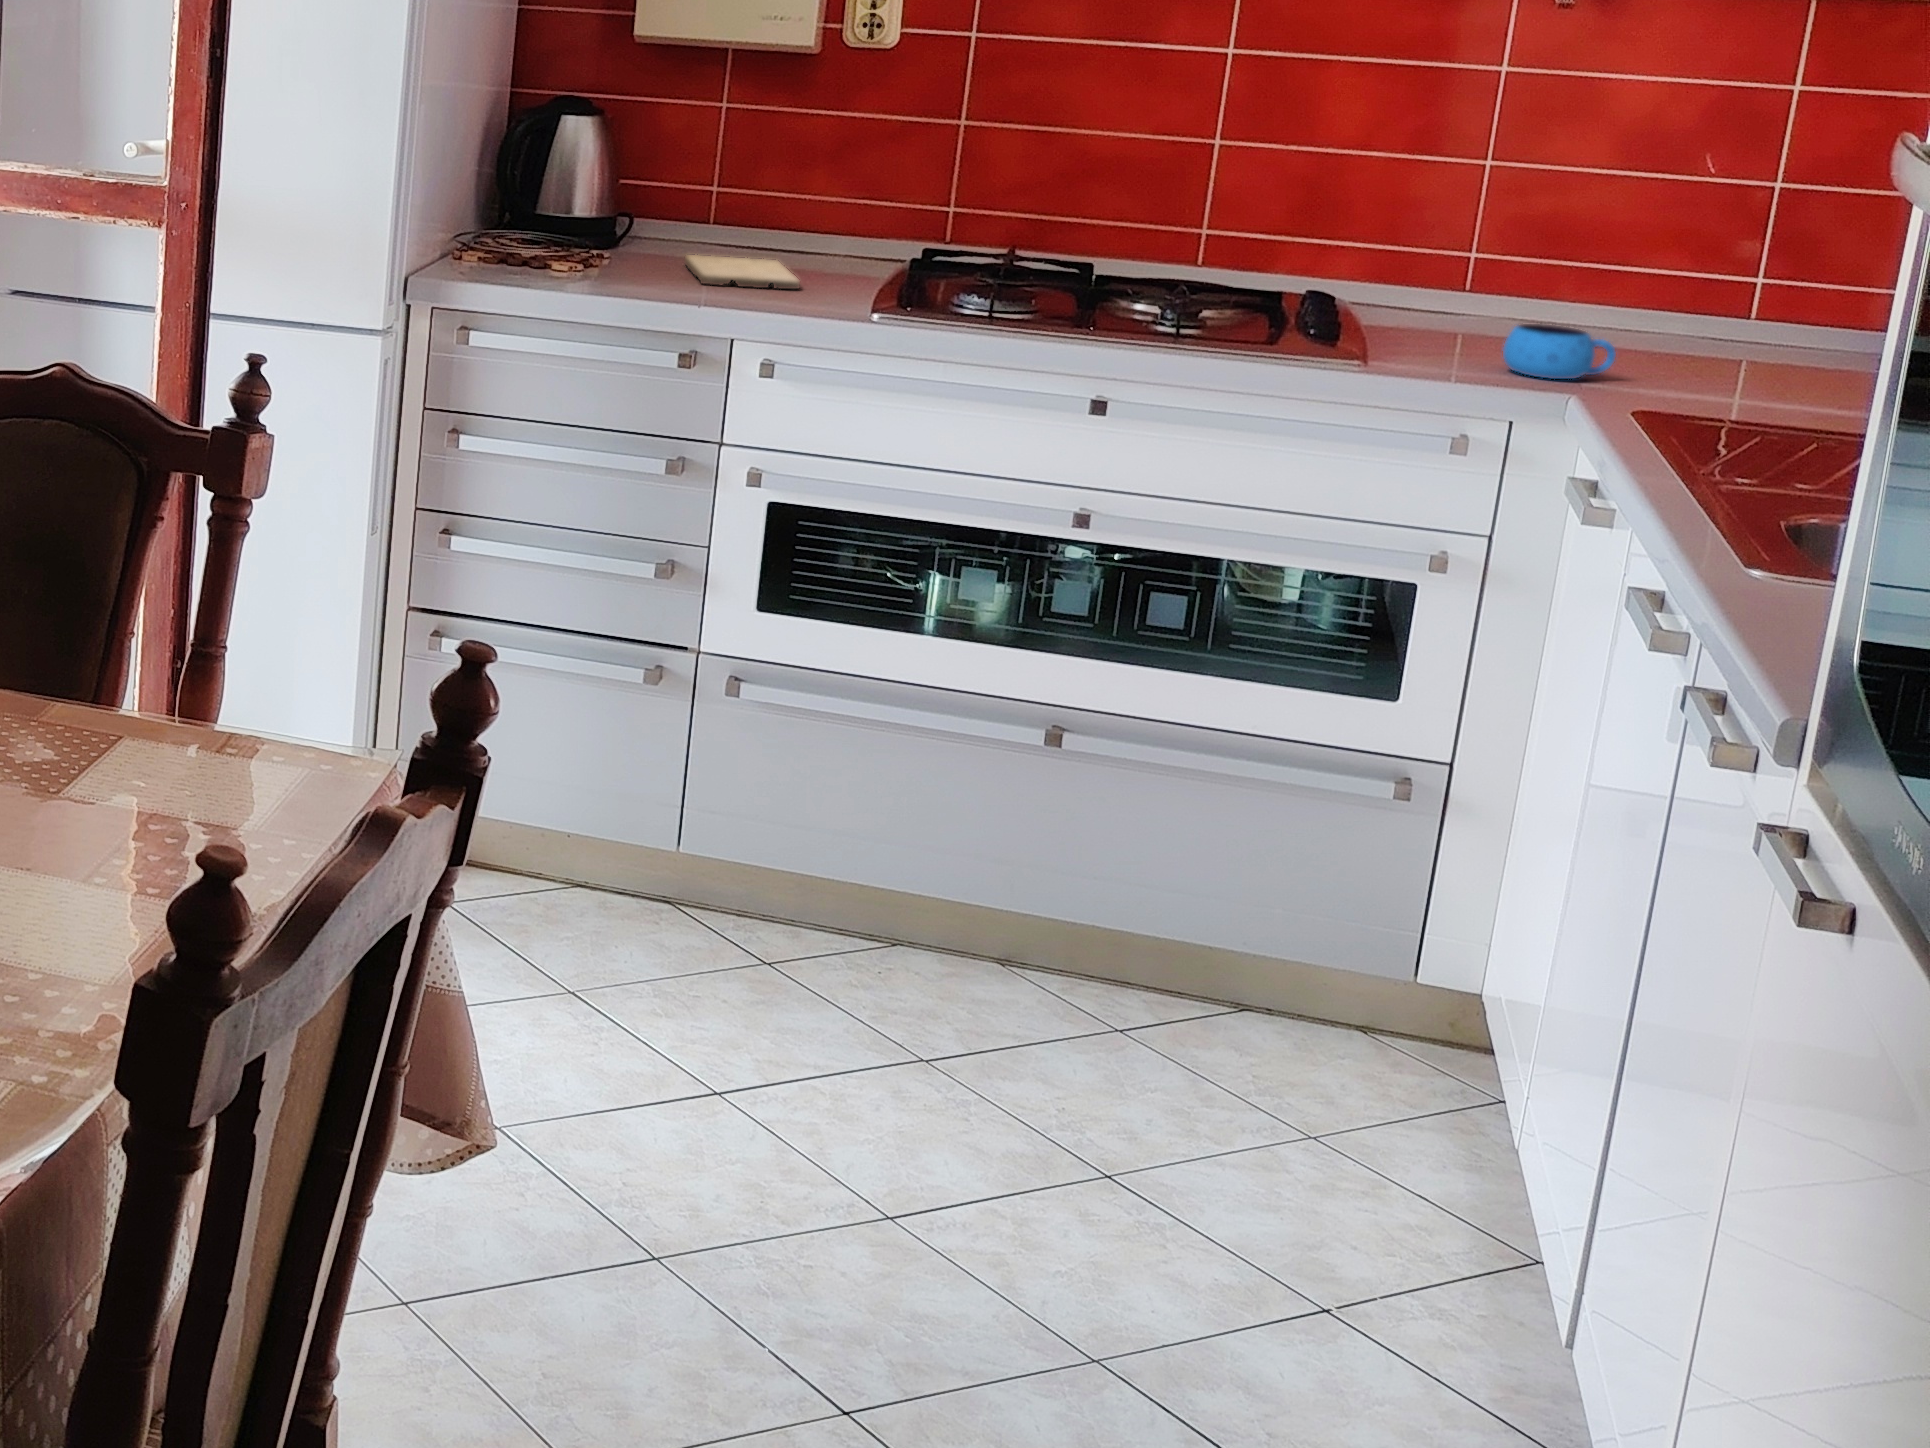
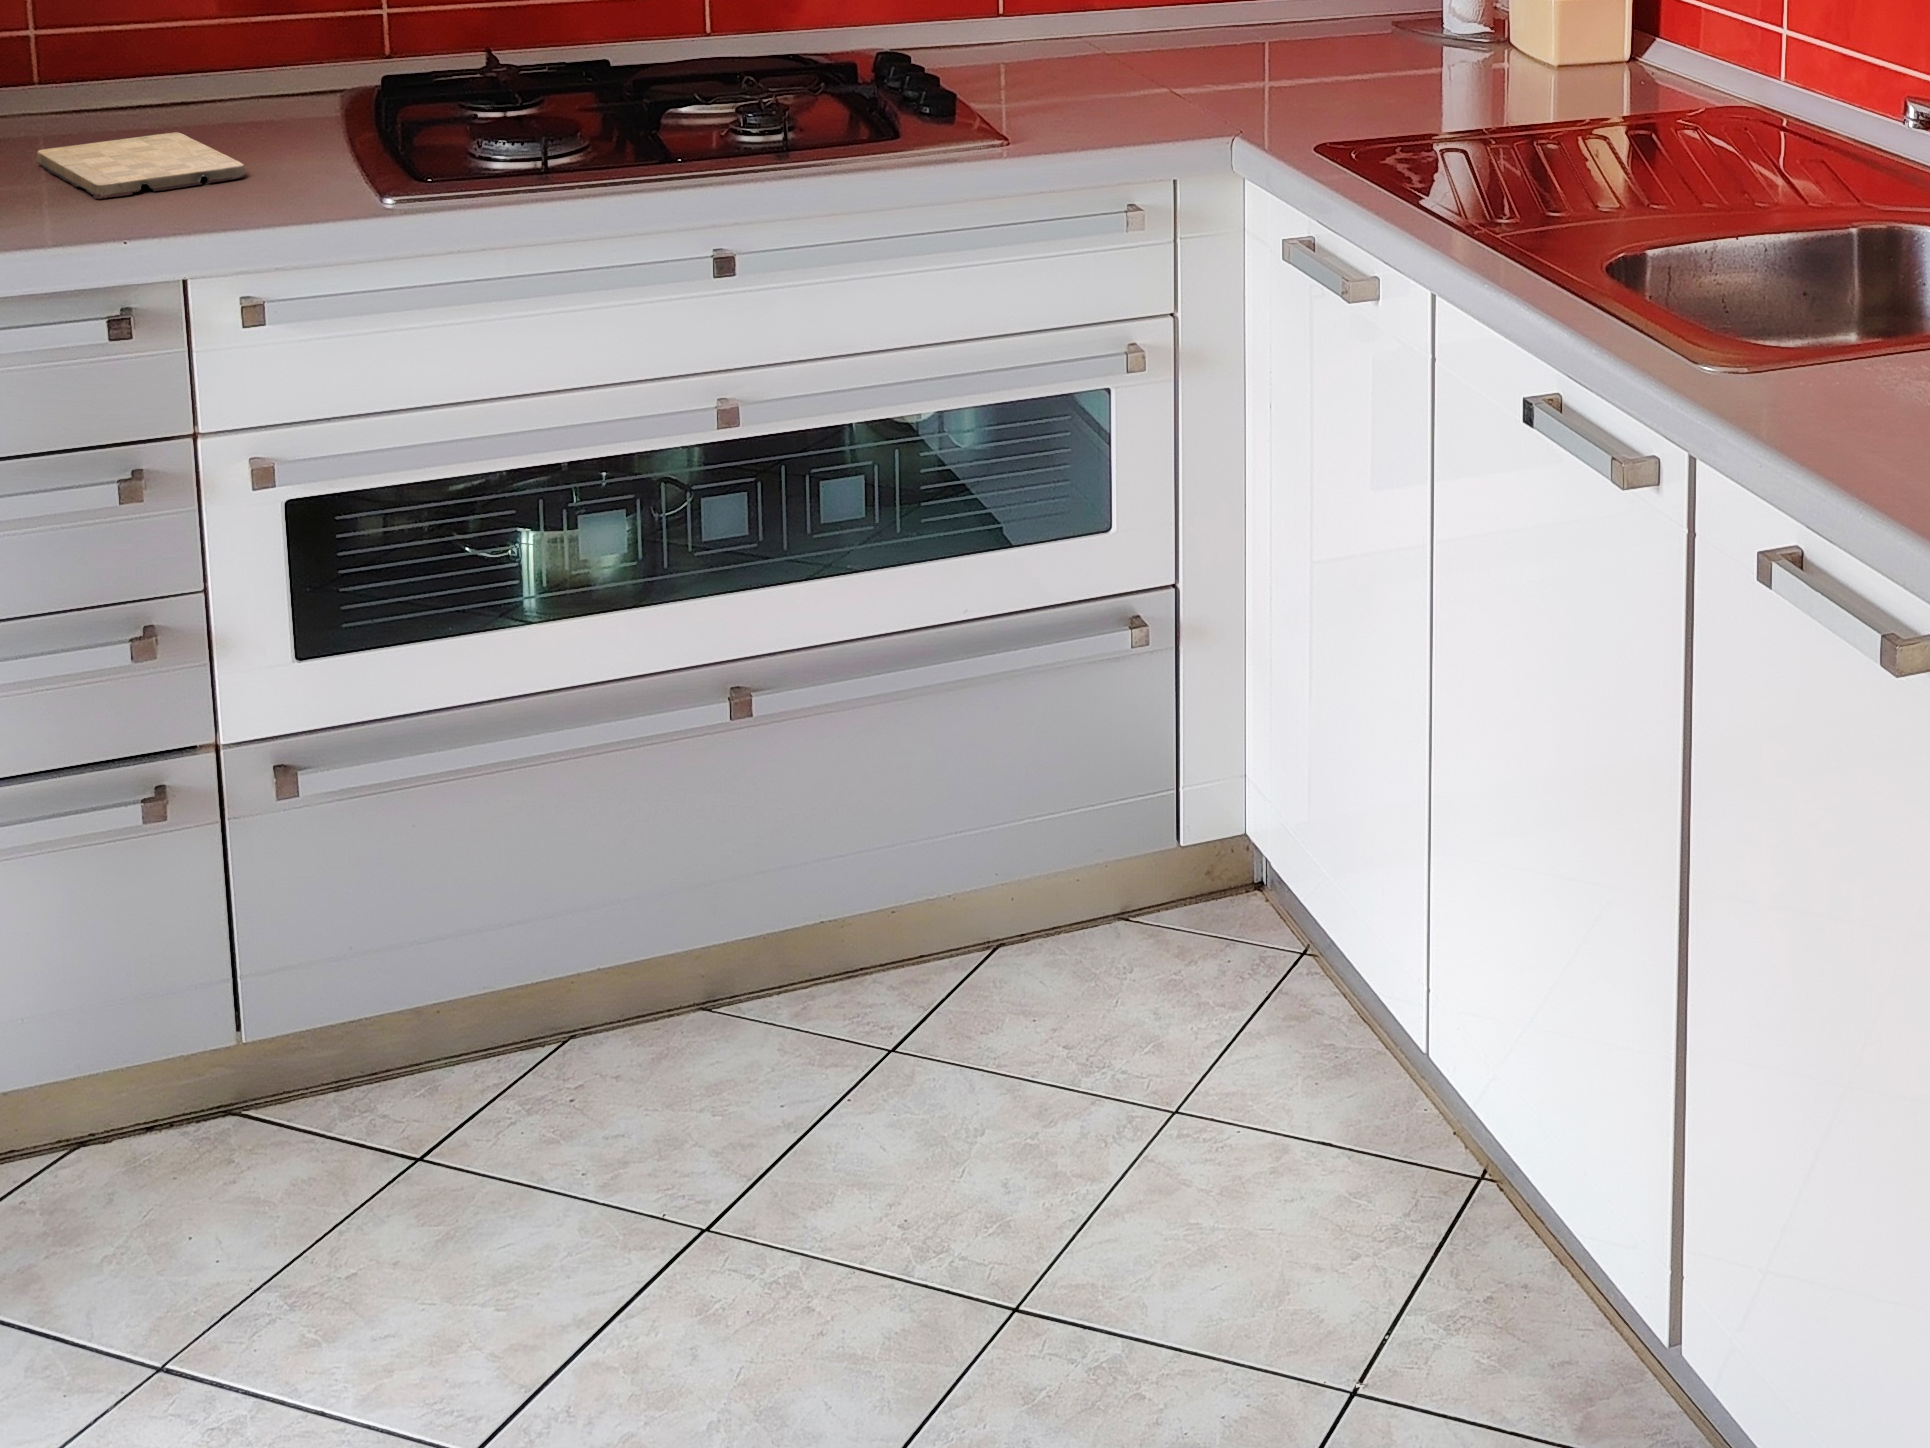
mug: present [1503,324,1616,379] -> none [1123,54,1232,119]

